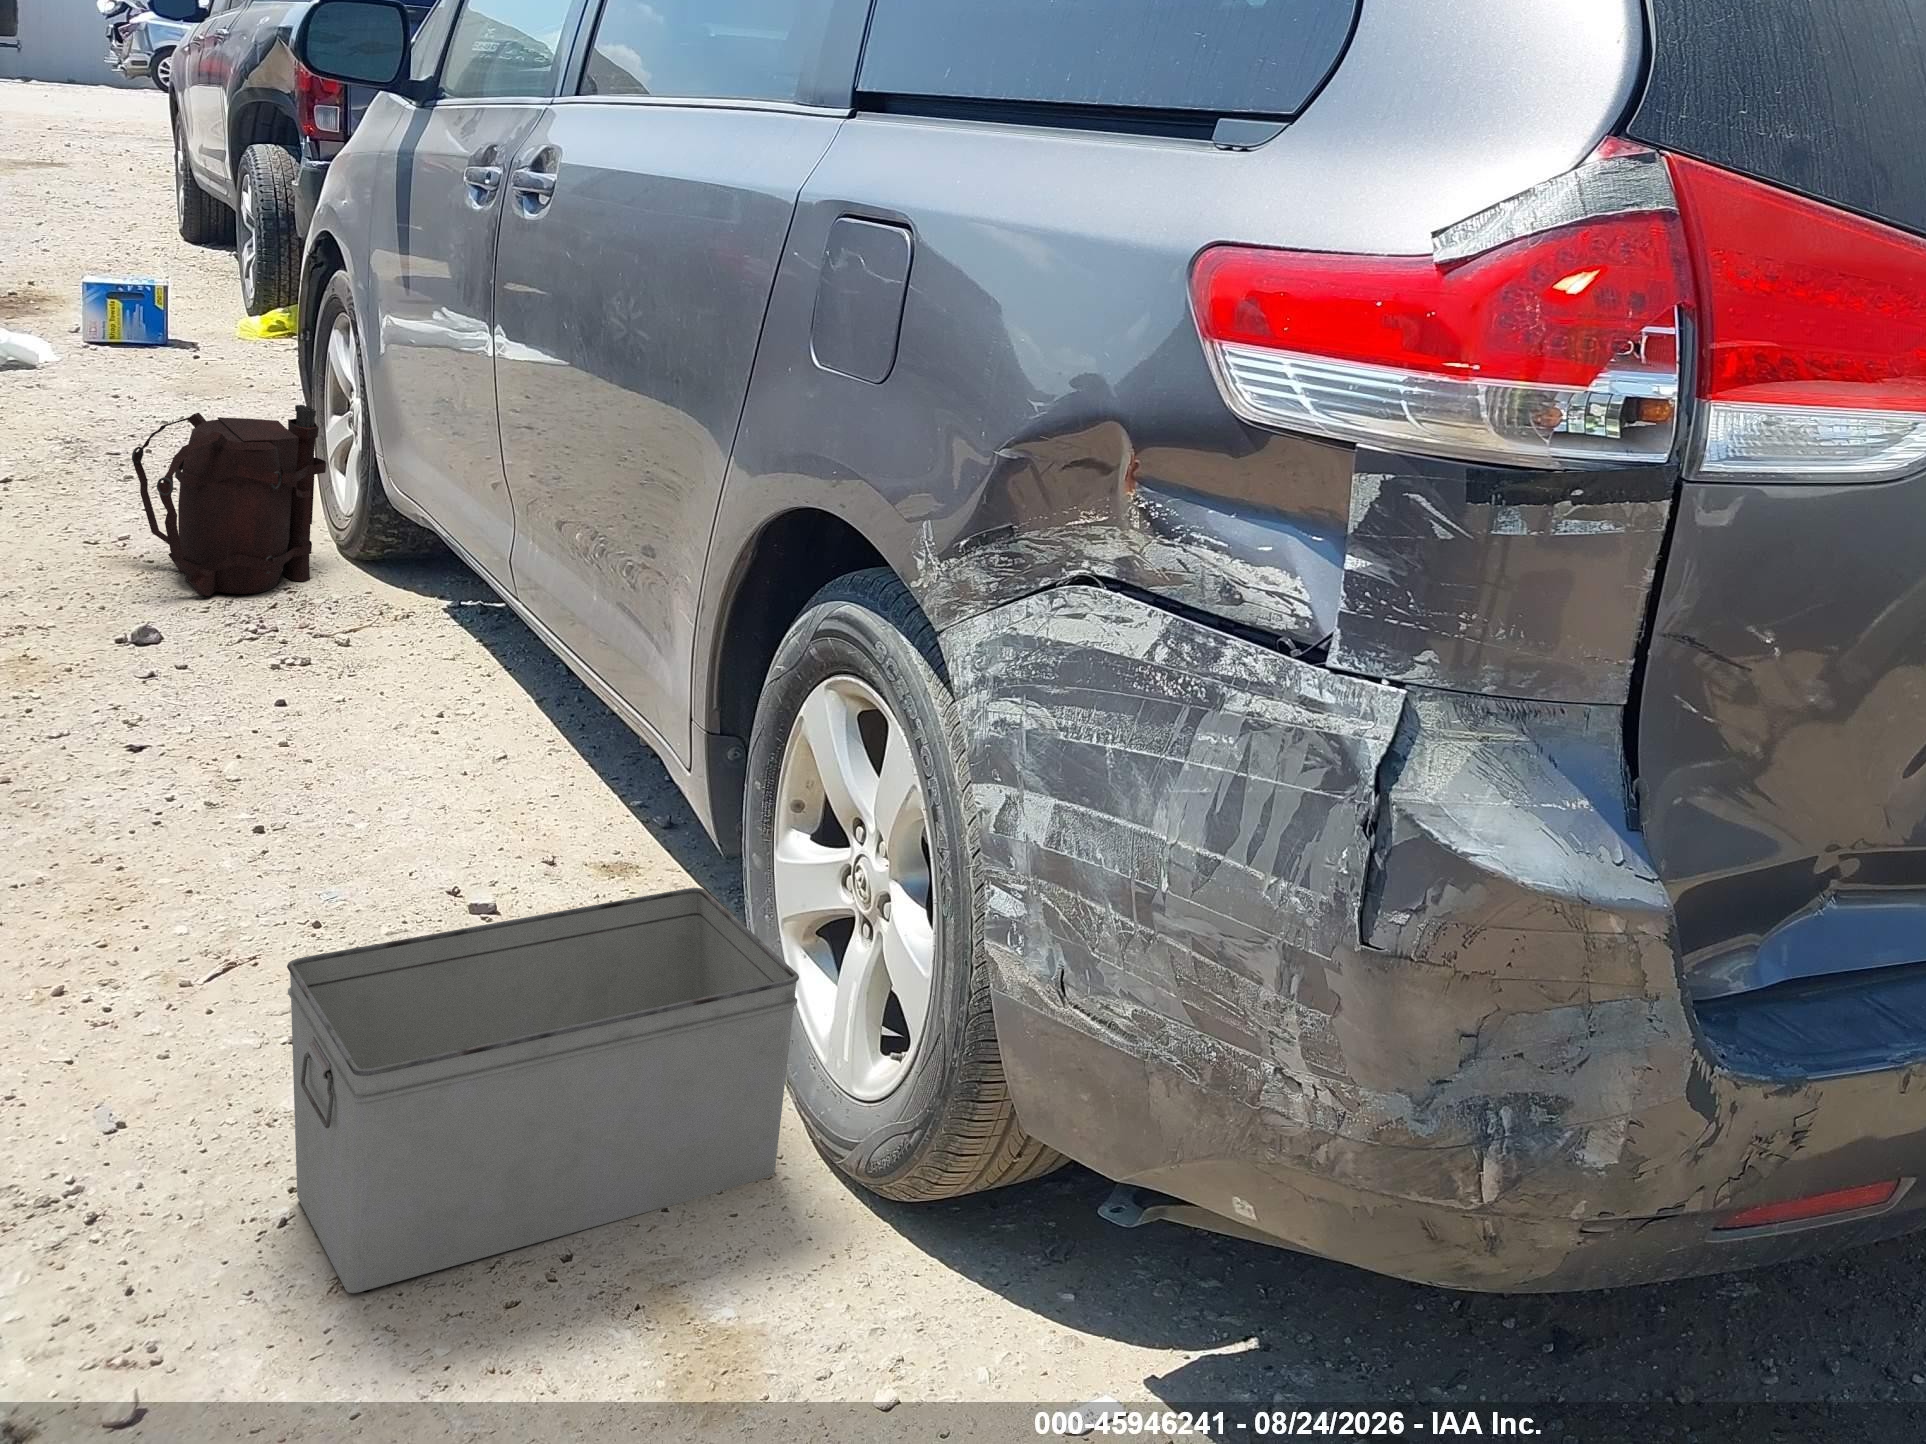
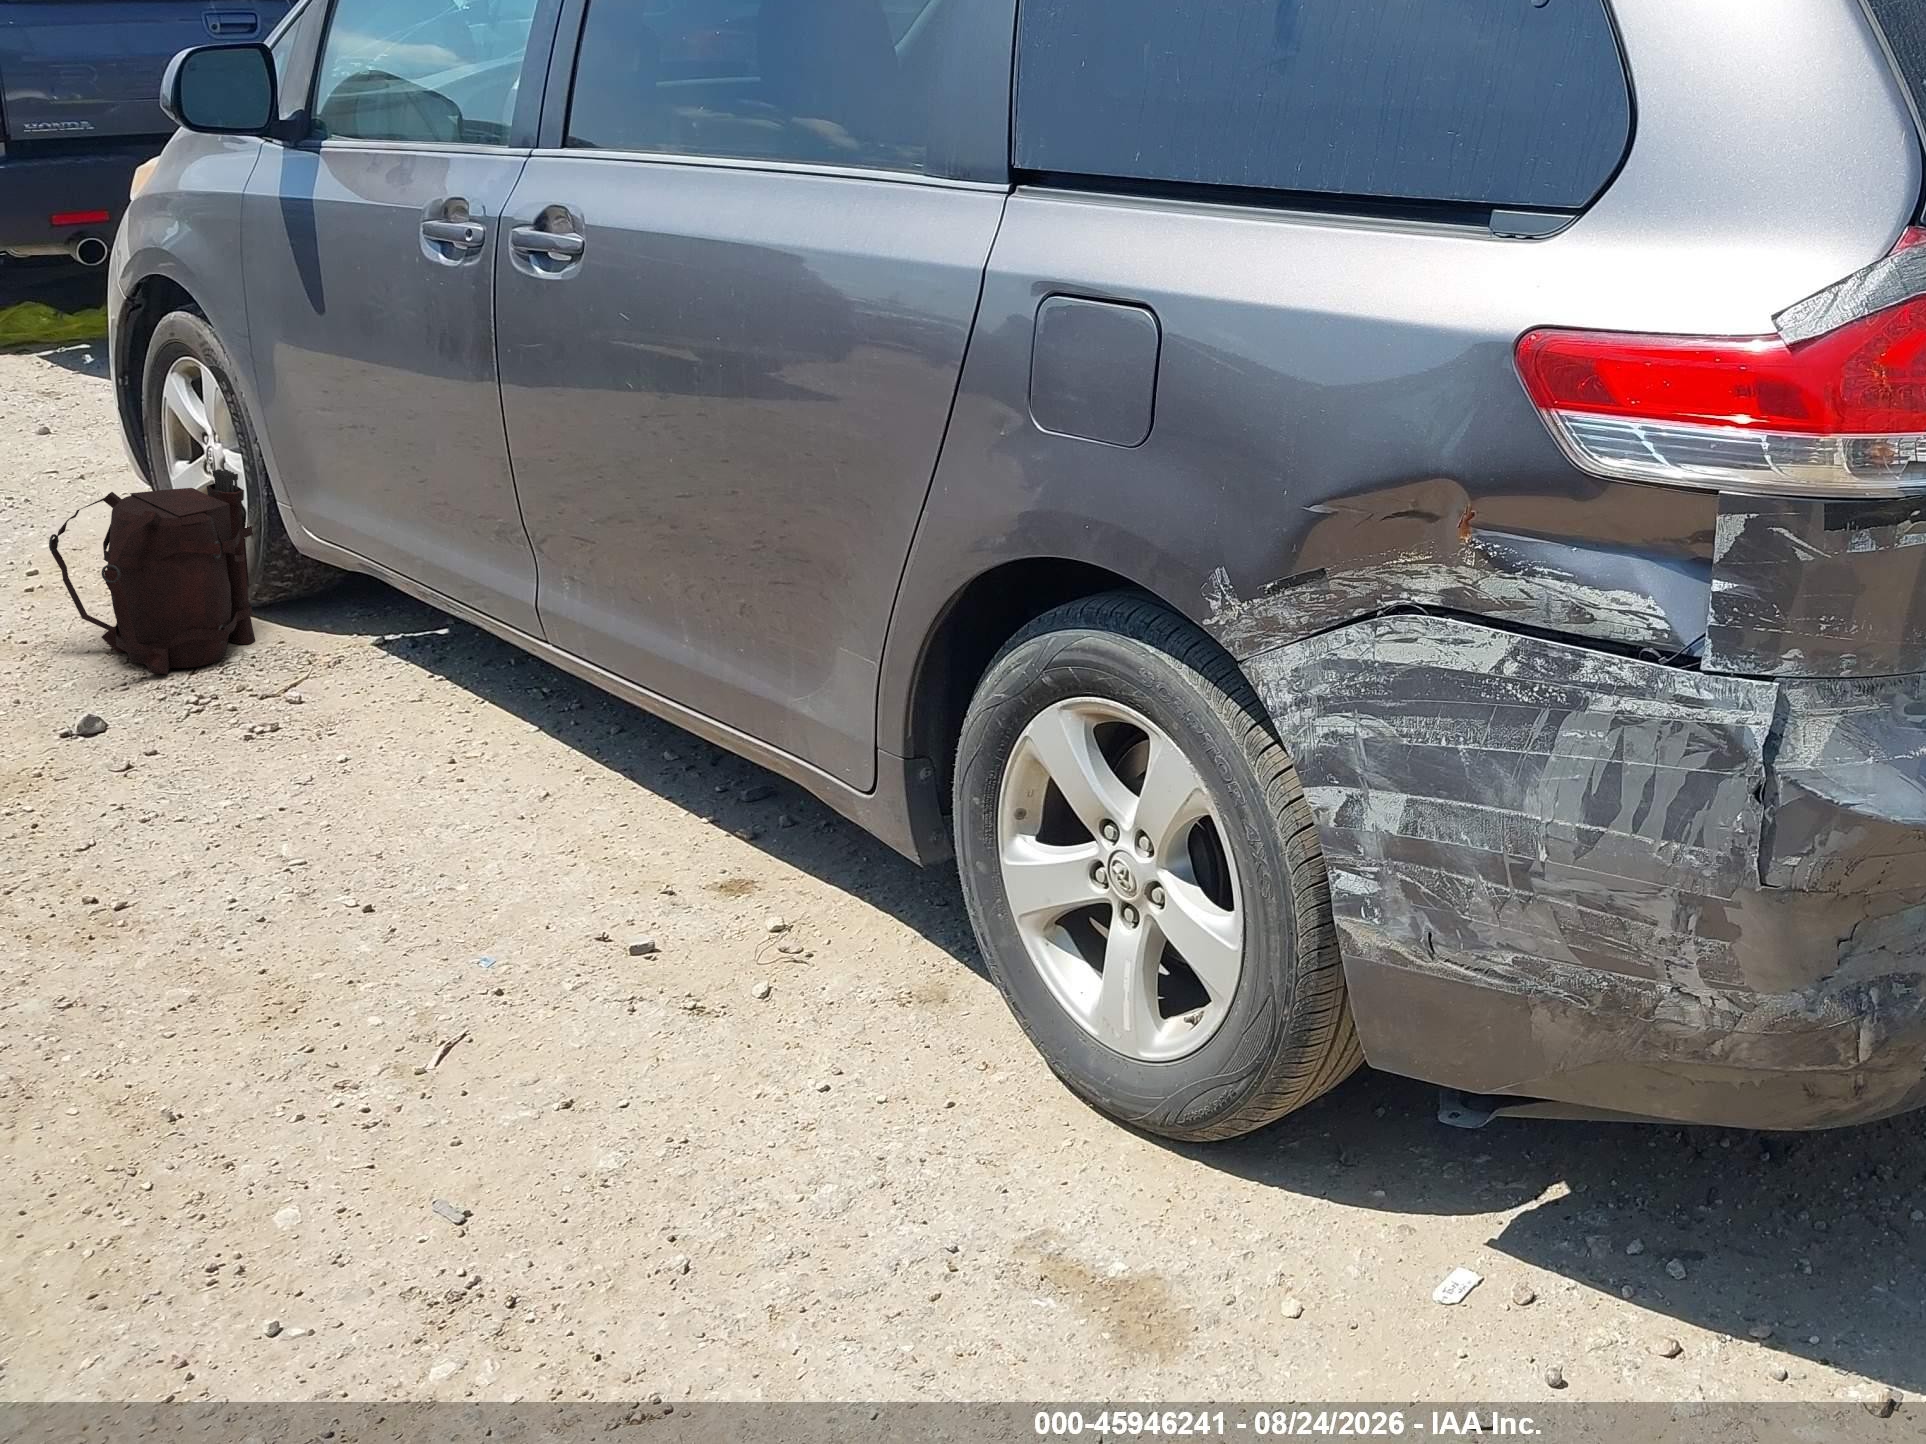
storage bin: present [287,888,799,1293] -> none [626,900,1075,1314]

